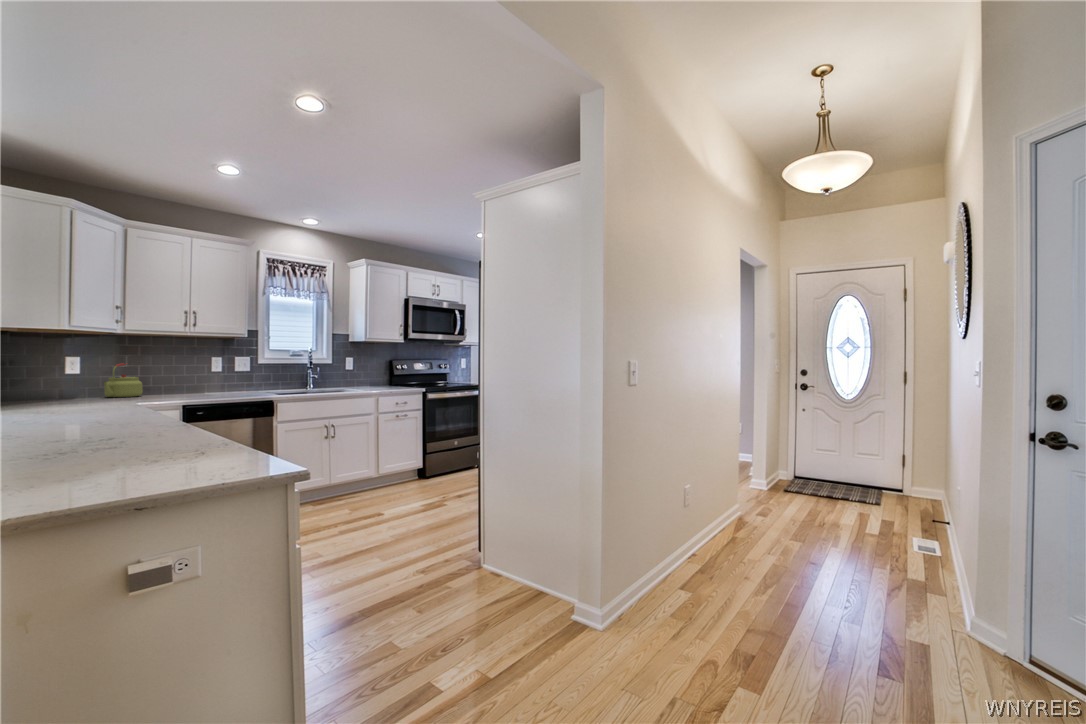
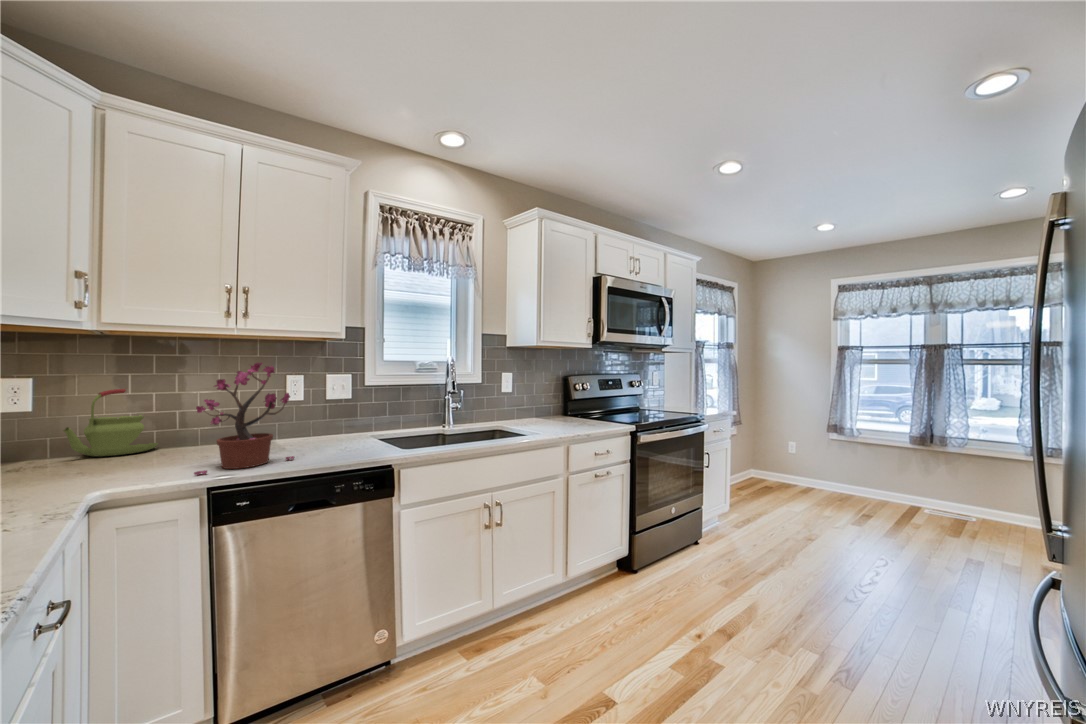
potted plant: none [185,350,232,399] -> present [194,363,294,475]

